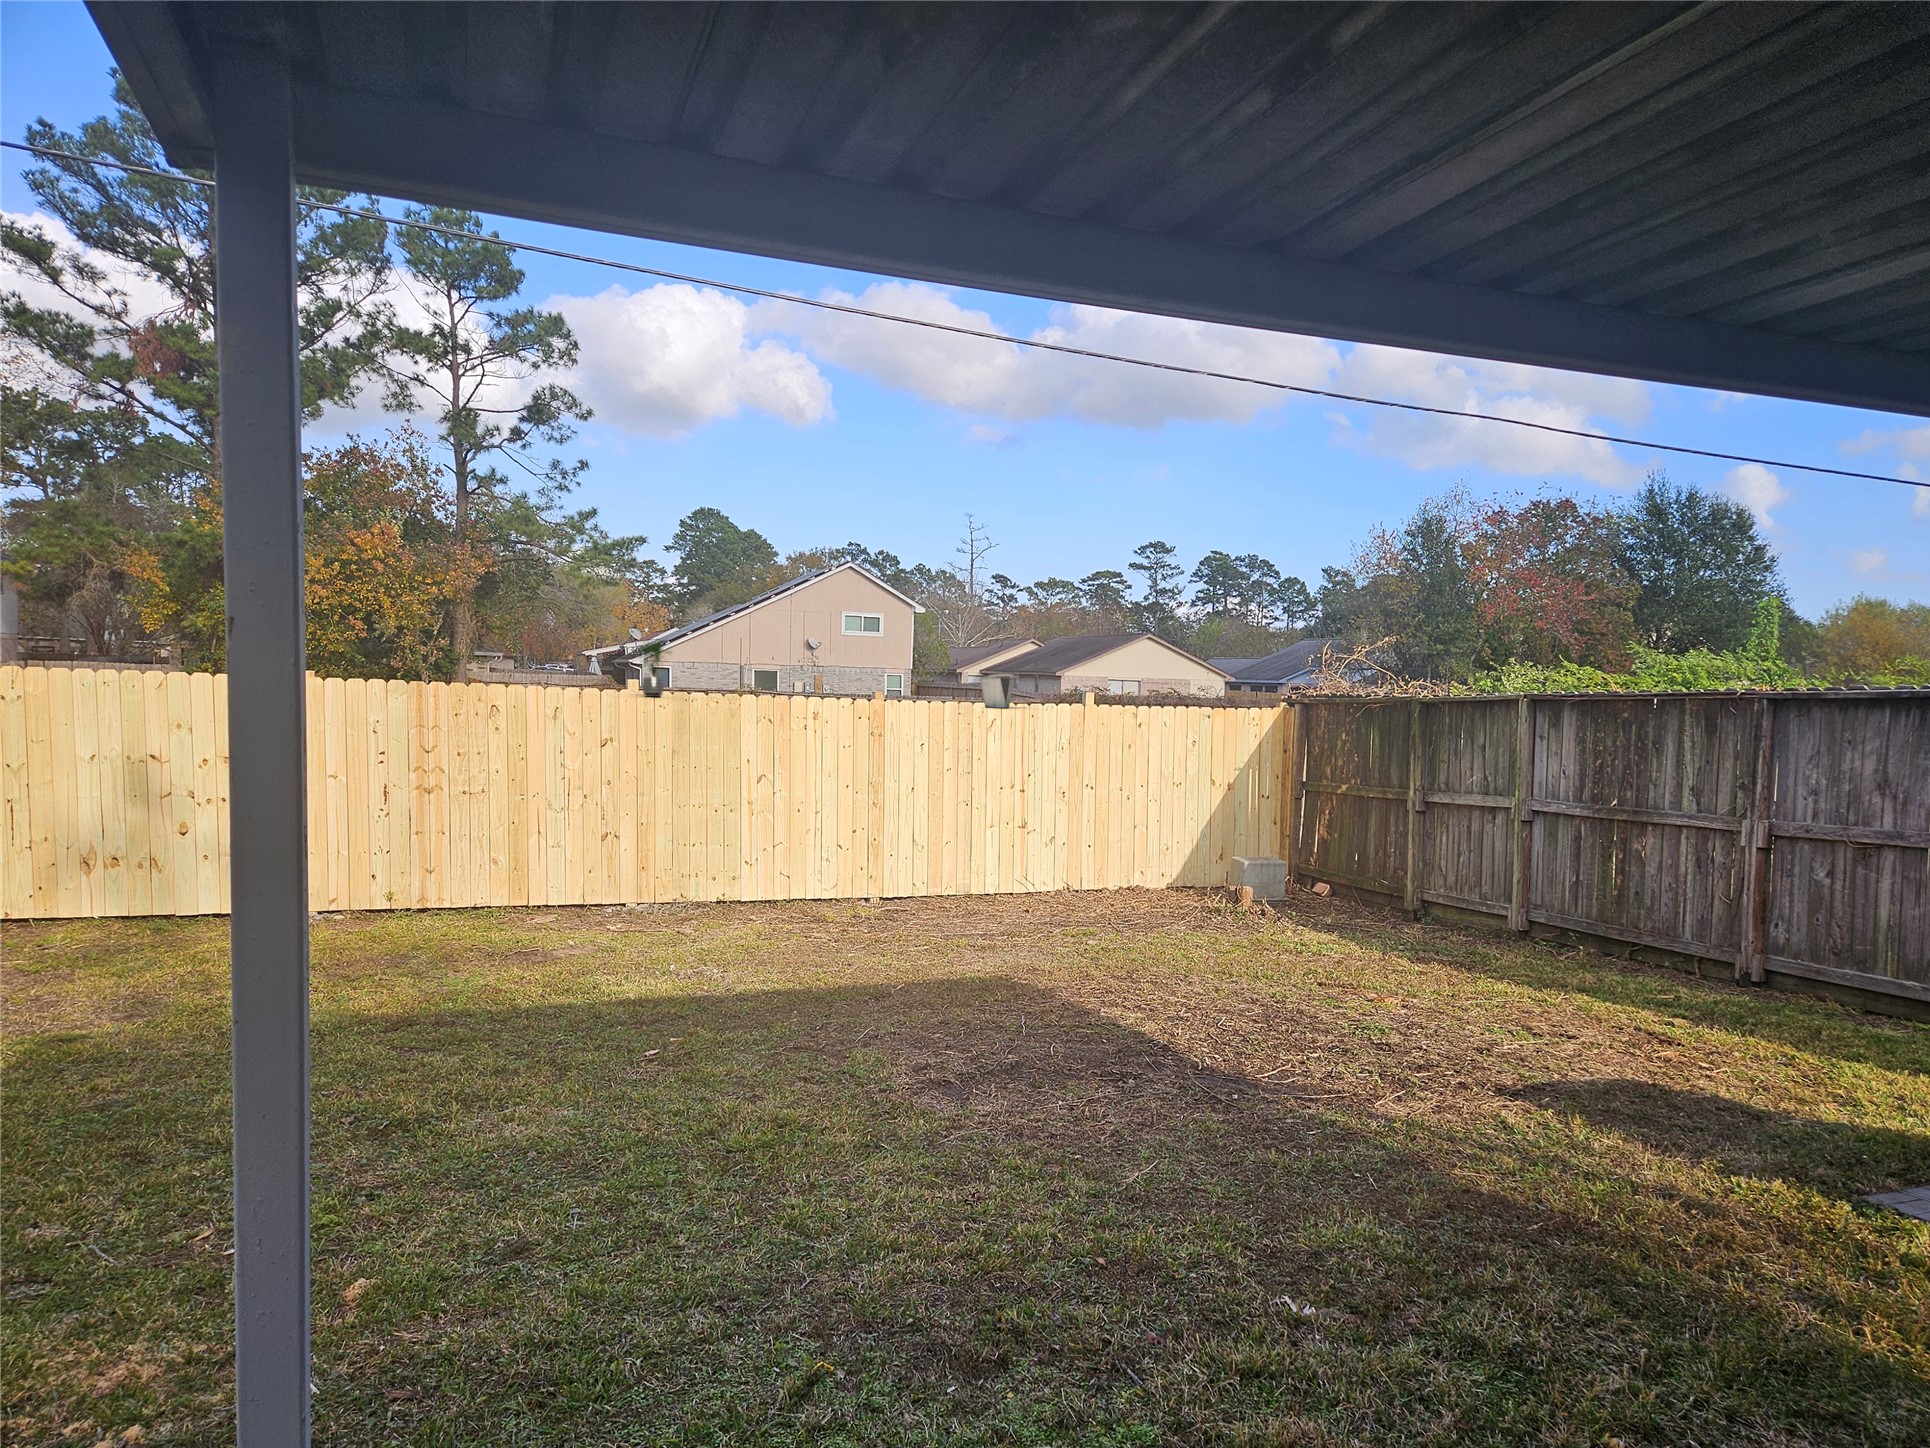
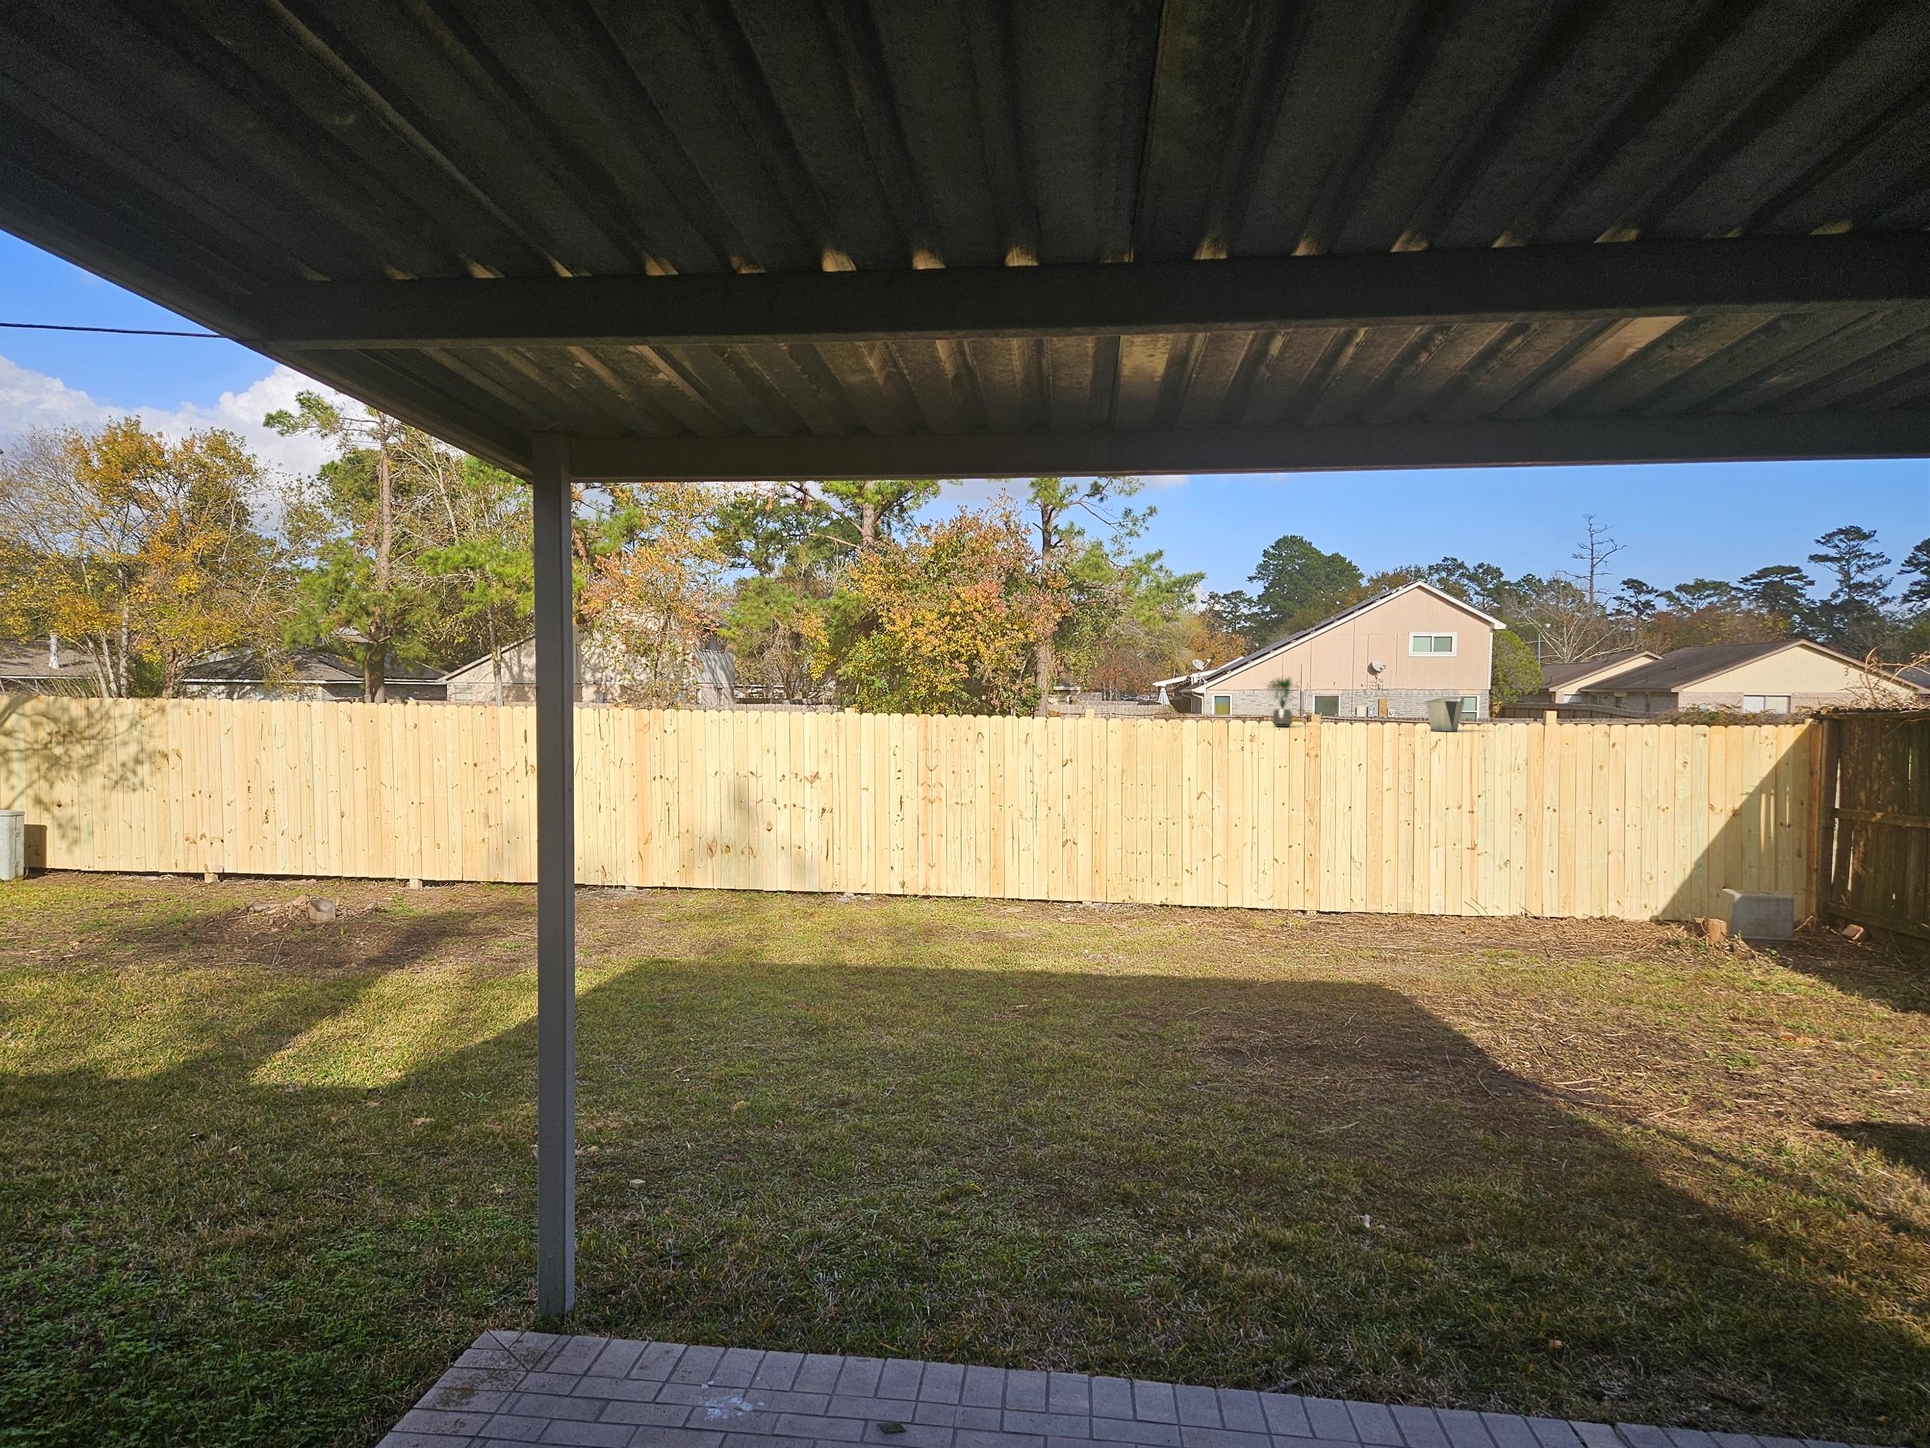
potted plant: present [636,641,672,697] -> present [1268,678,1298,727]

